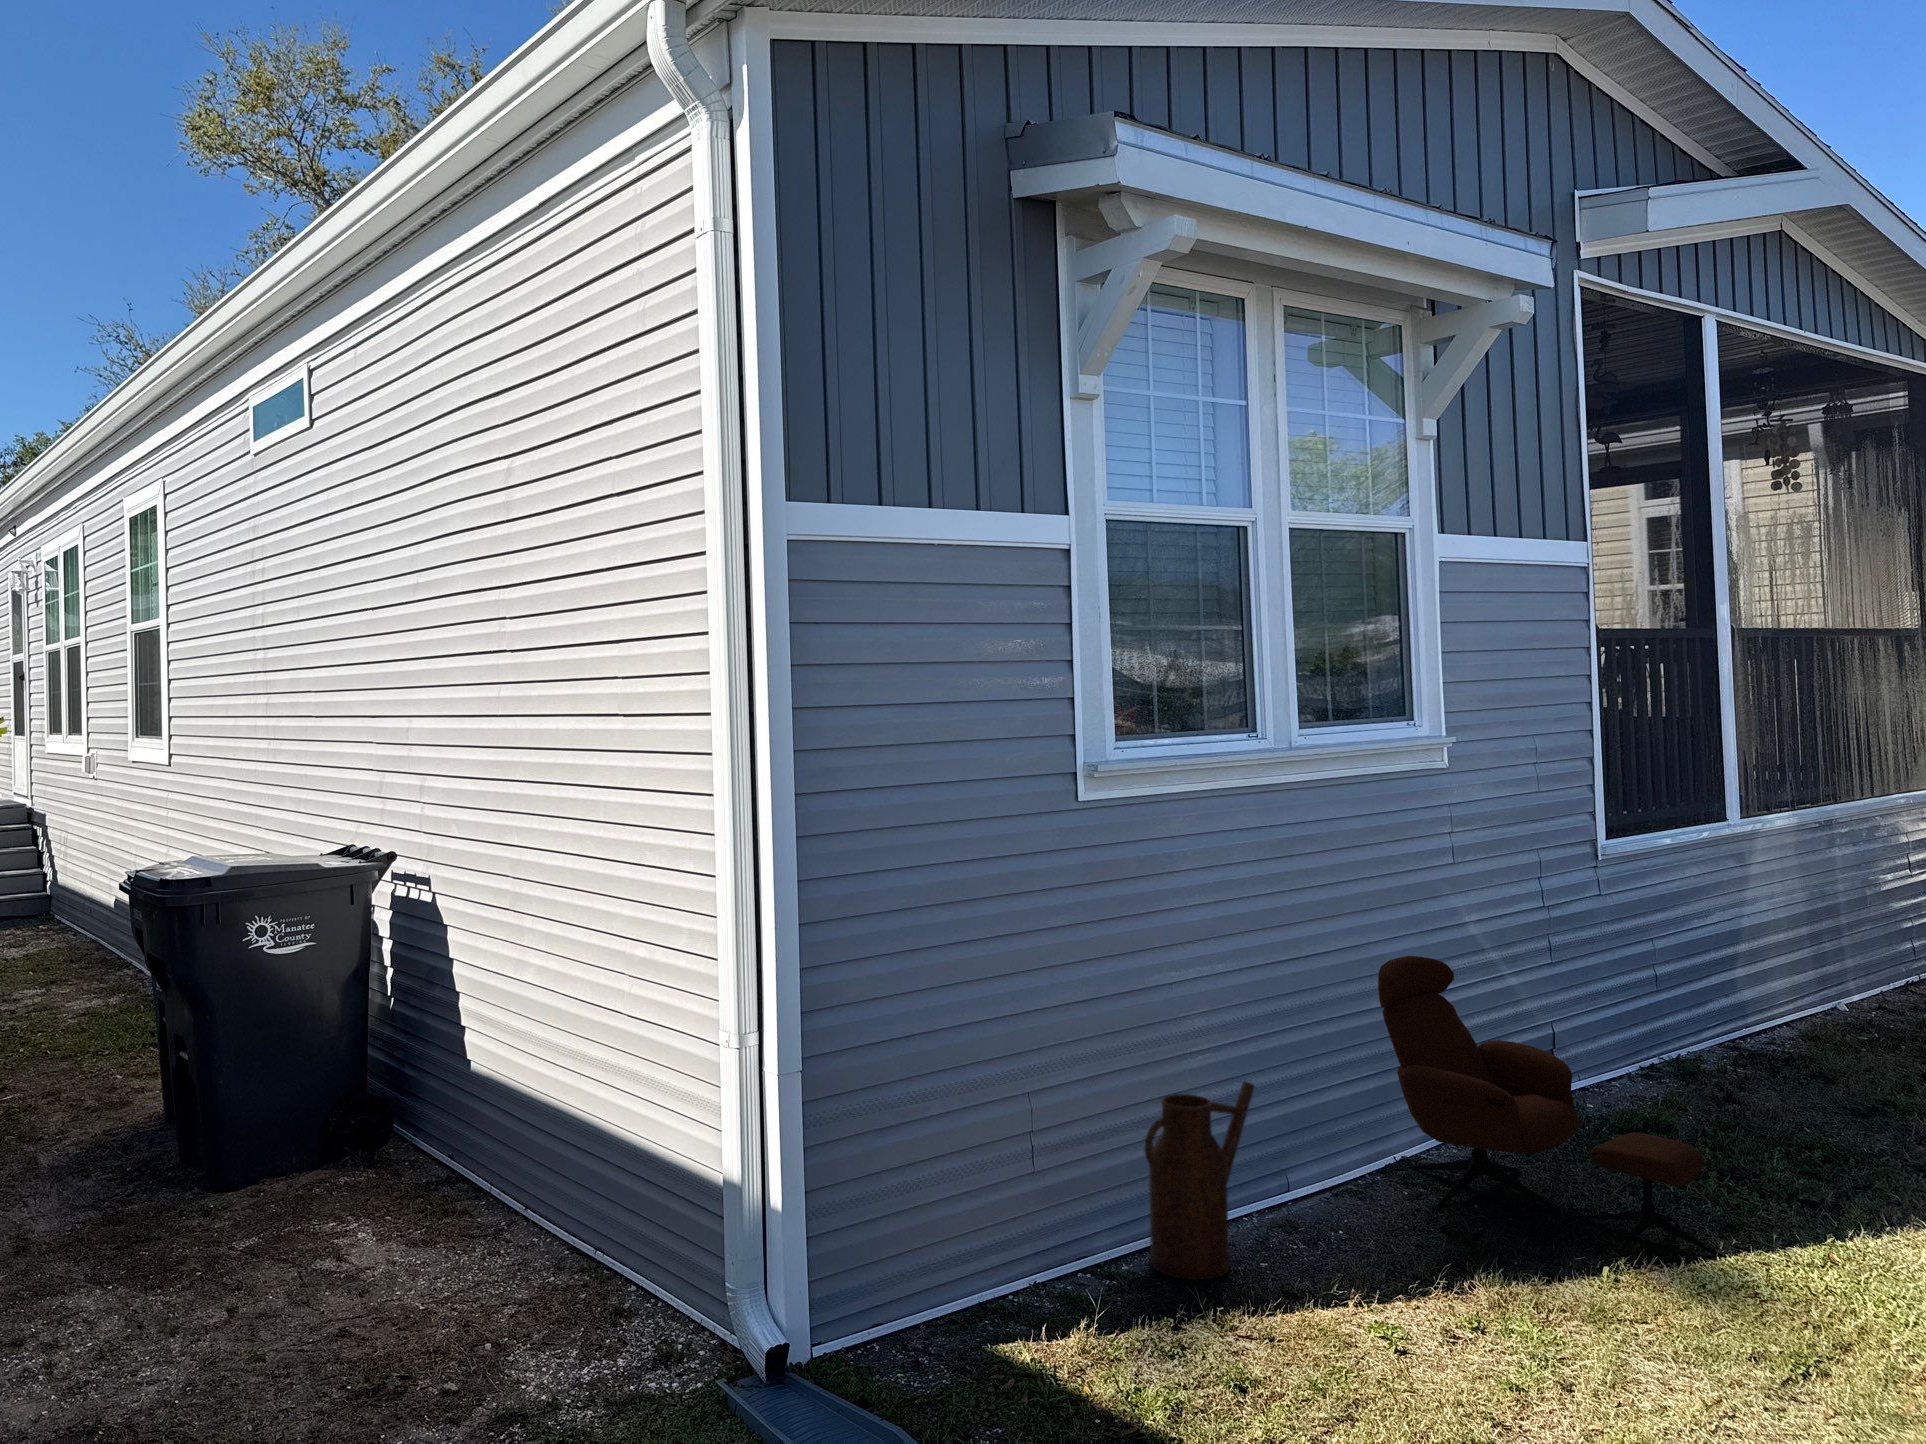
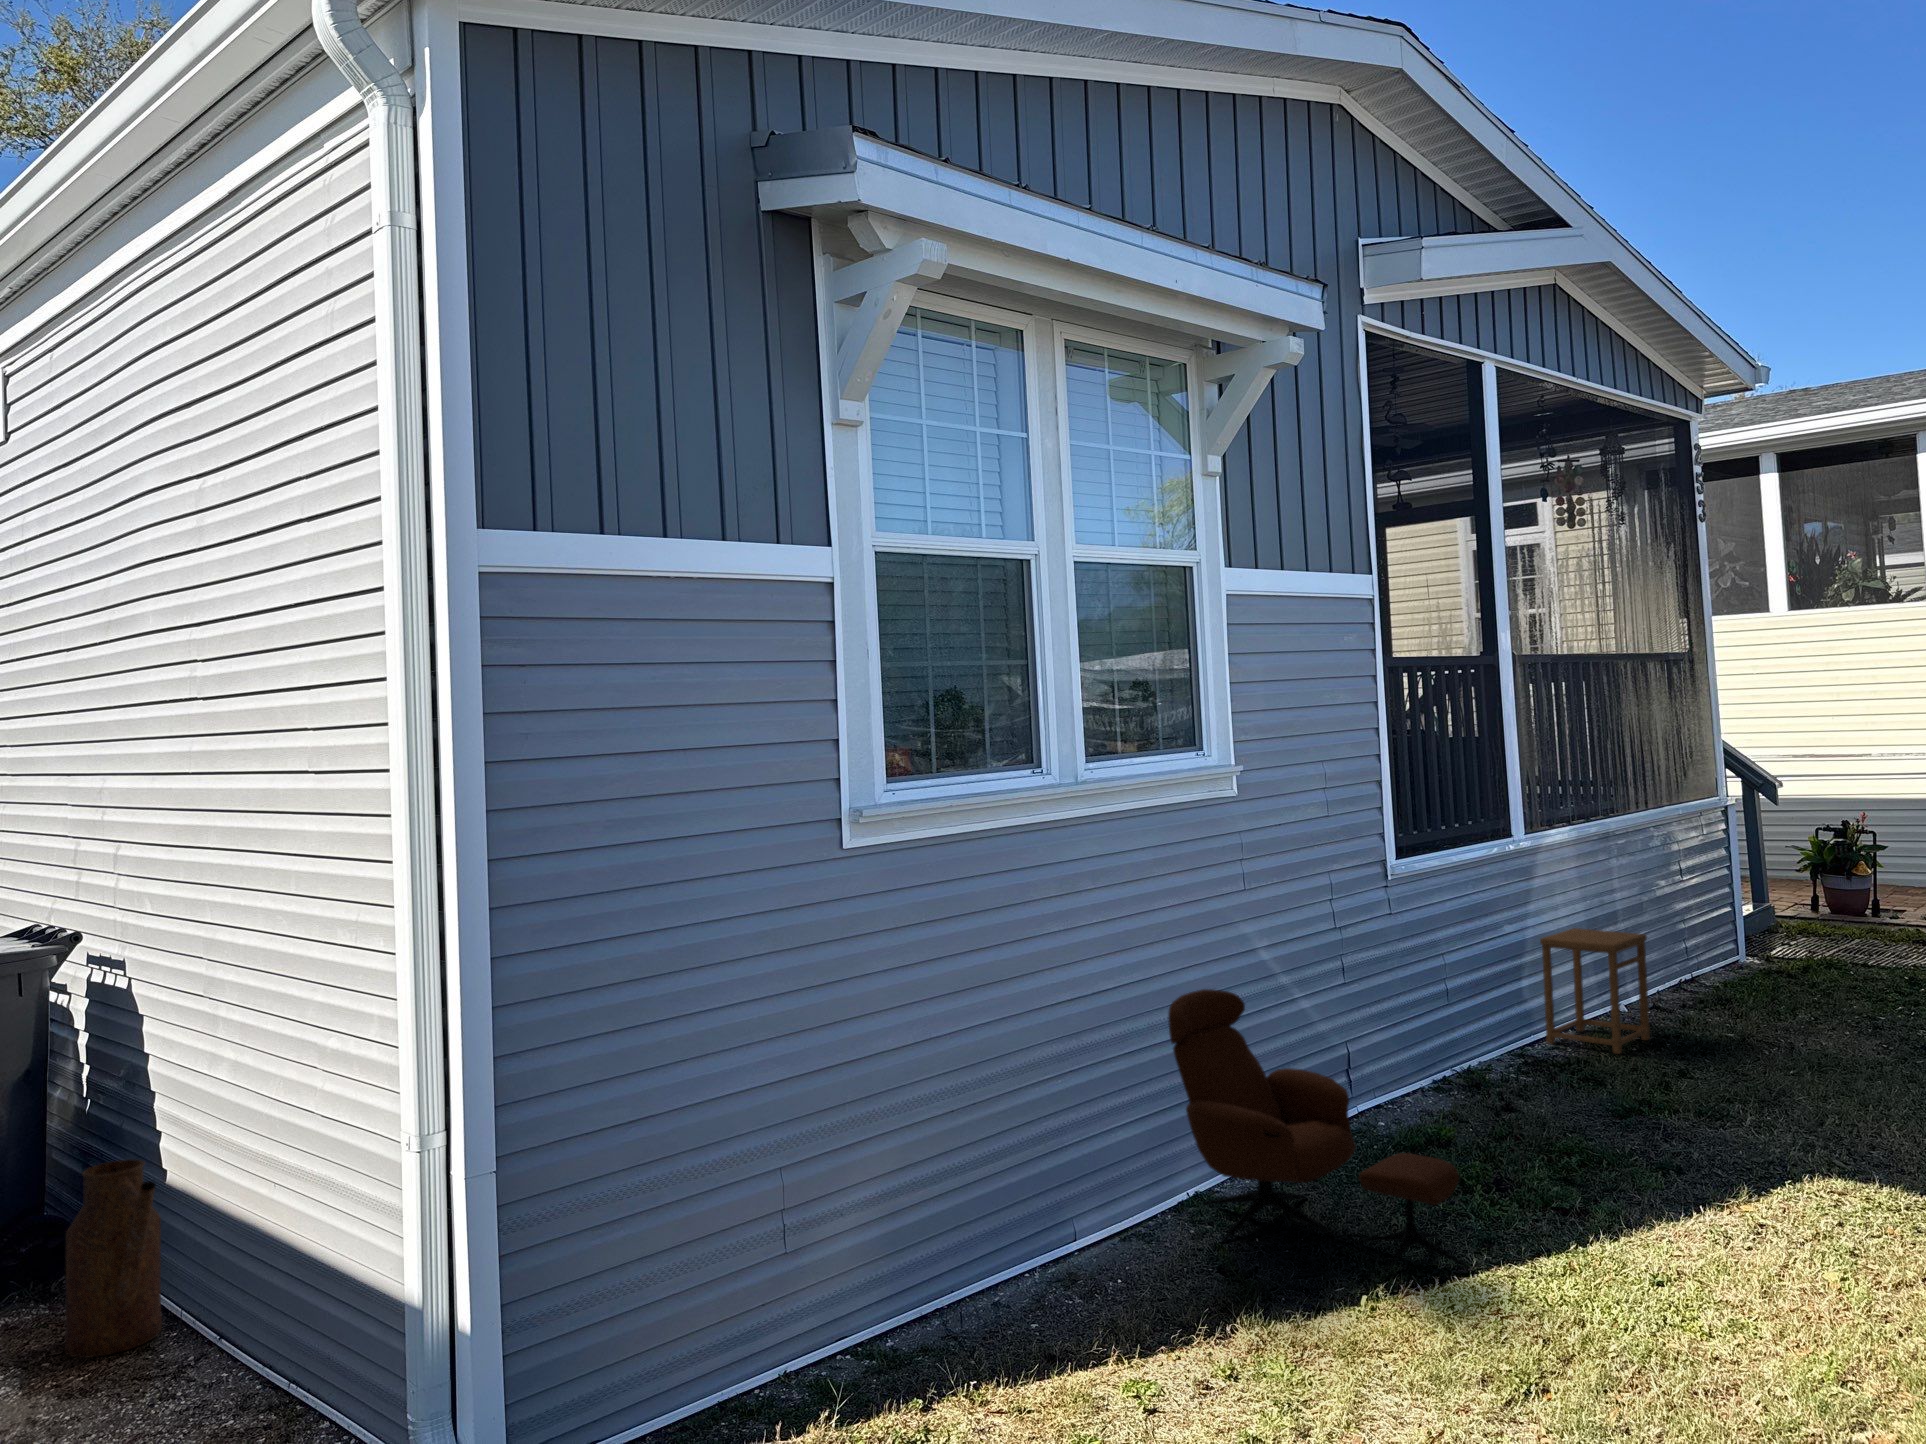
side table: none [1754,920,1884,1056] -> present [1540,928,1650,1054]
watering can: present [1144,1081,1255,1280] -> present [65,1159,162,1358]

